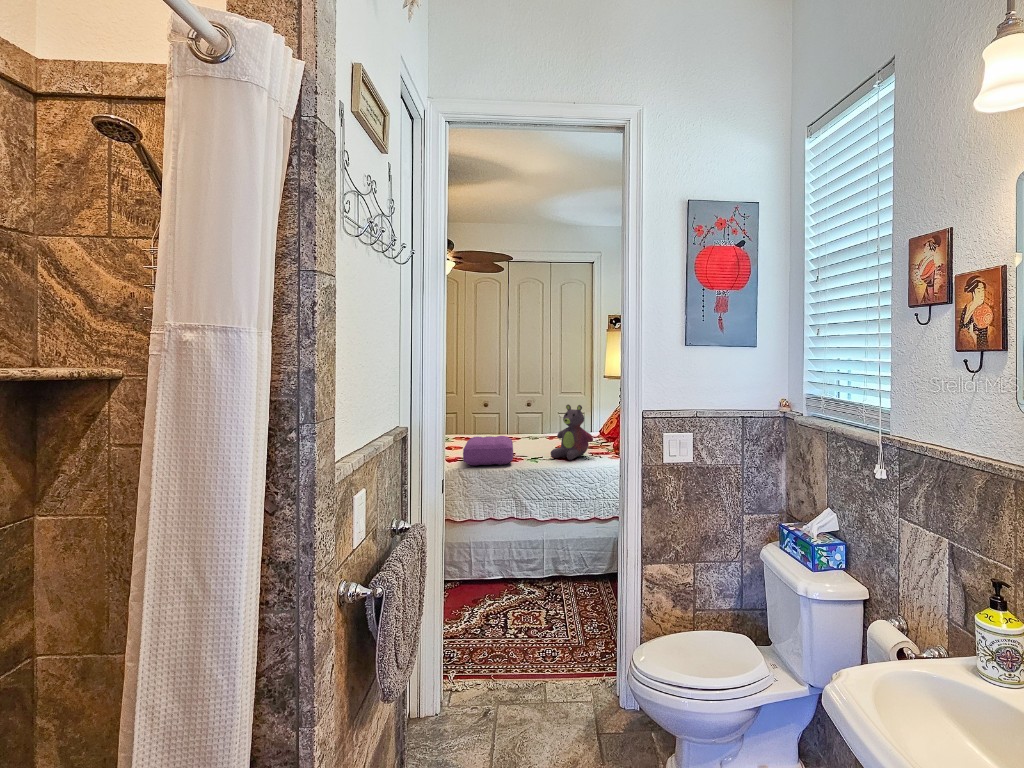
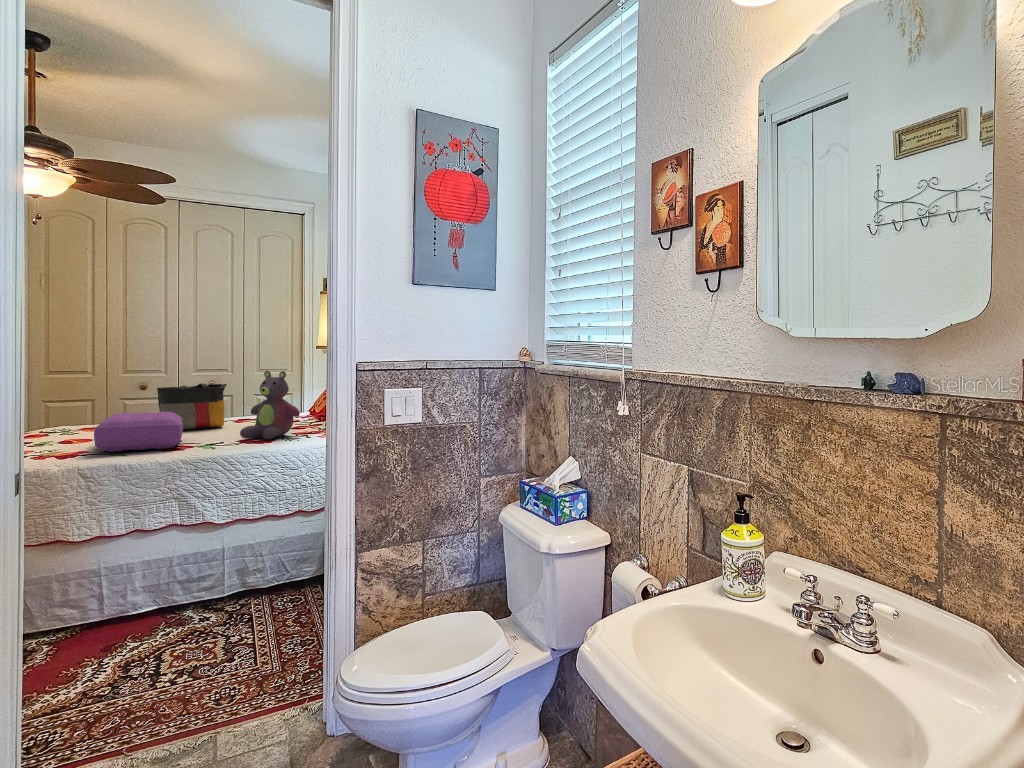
tote bag: none [495,412,540,447] -> present [157,383,227,430]

